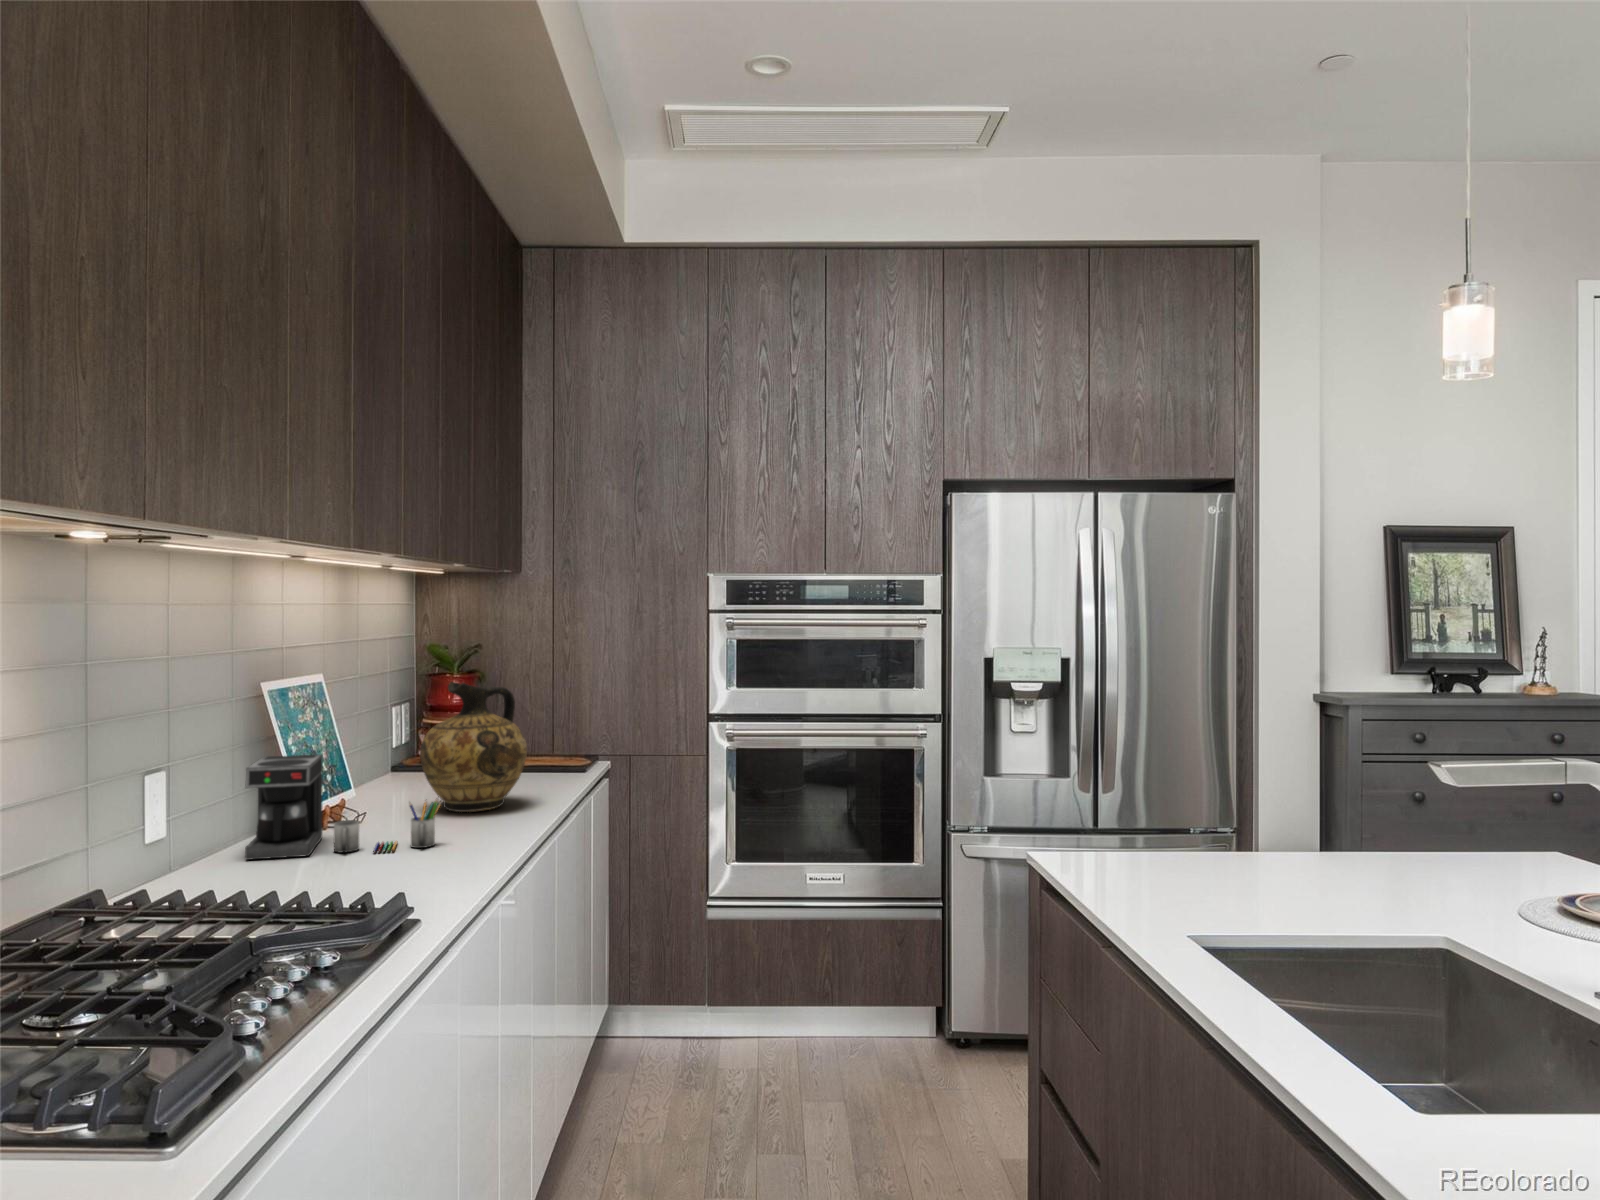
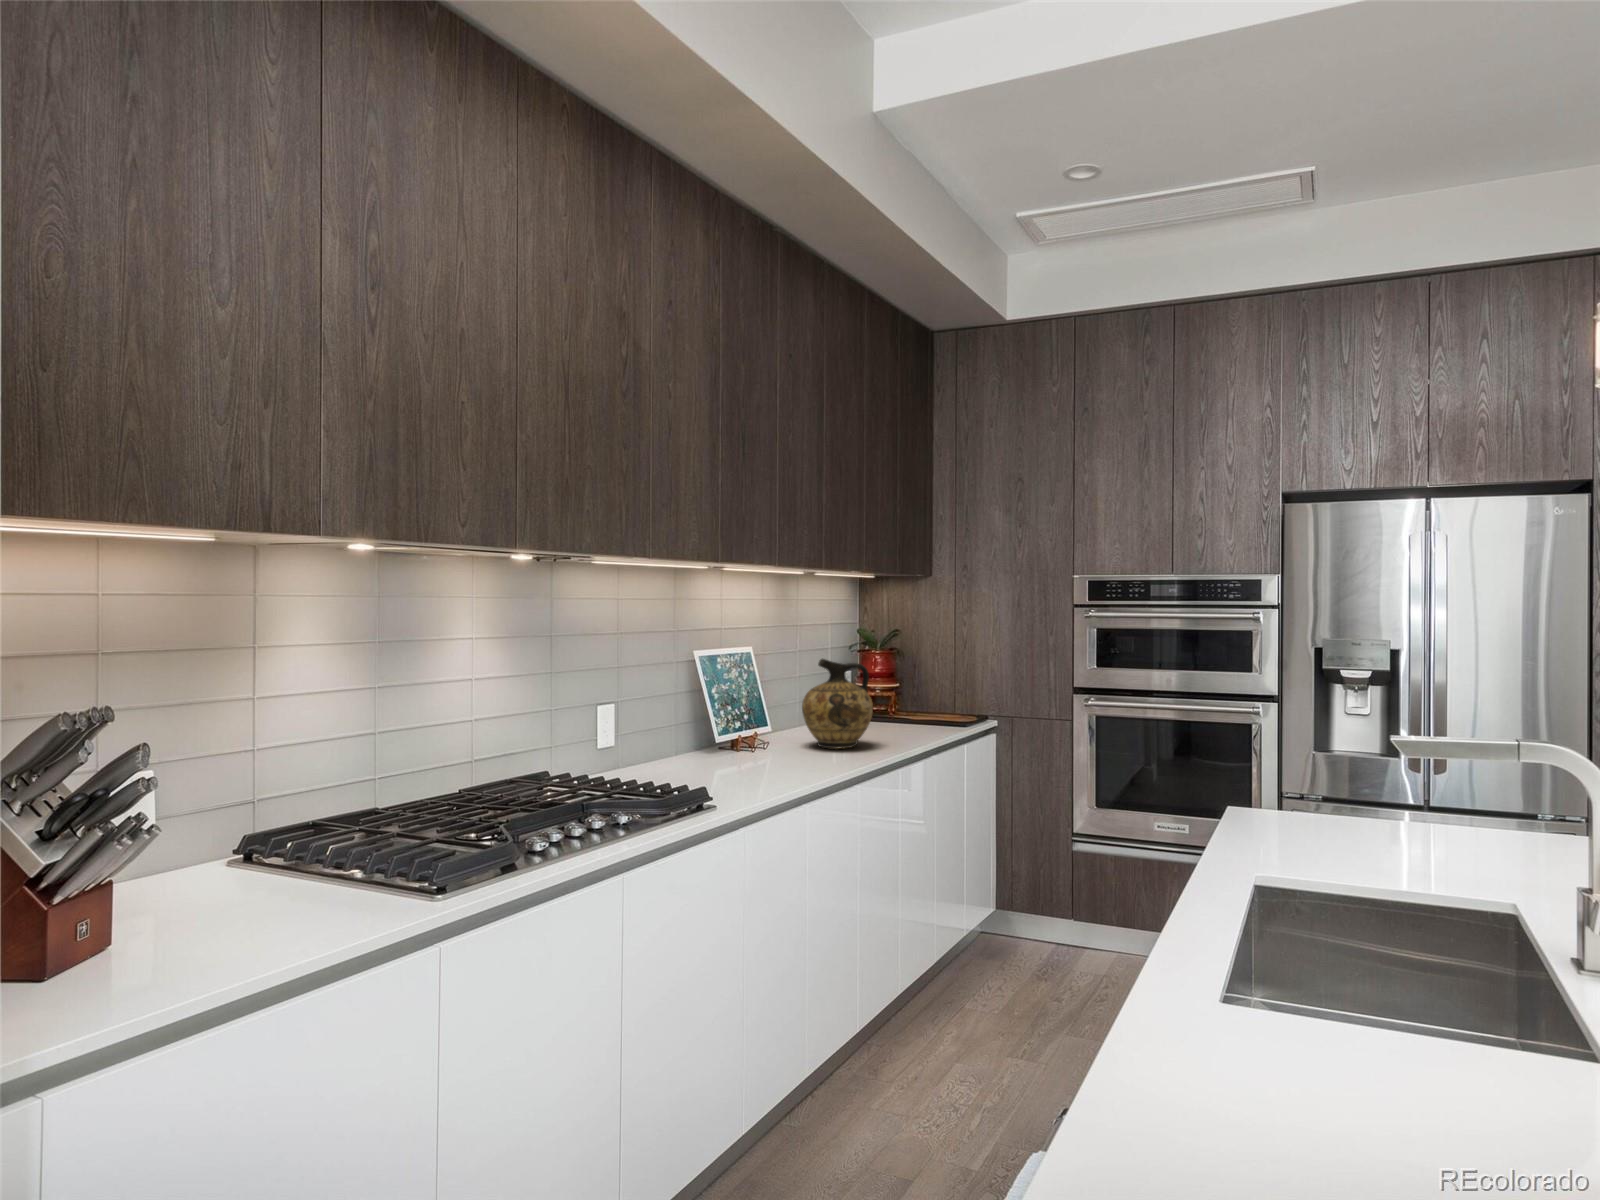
coffee maker: present [245,755,442,860] -> none [676,700,782,765]

